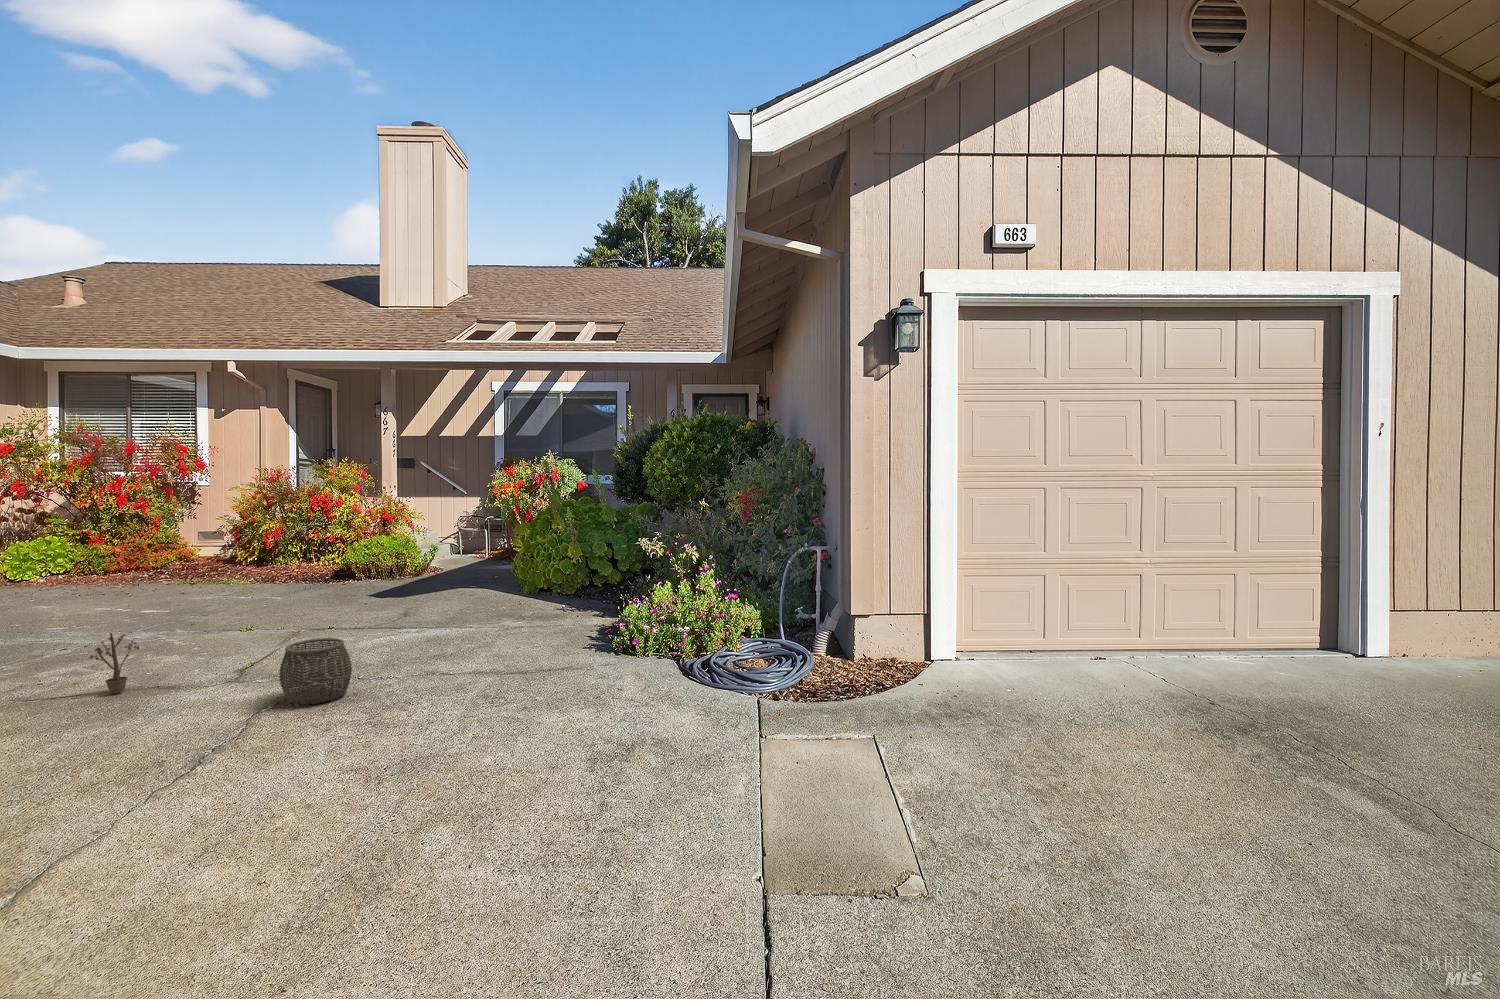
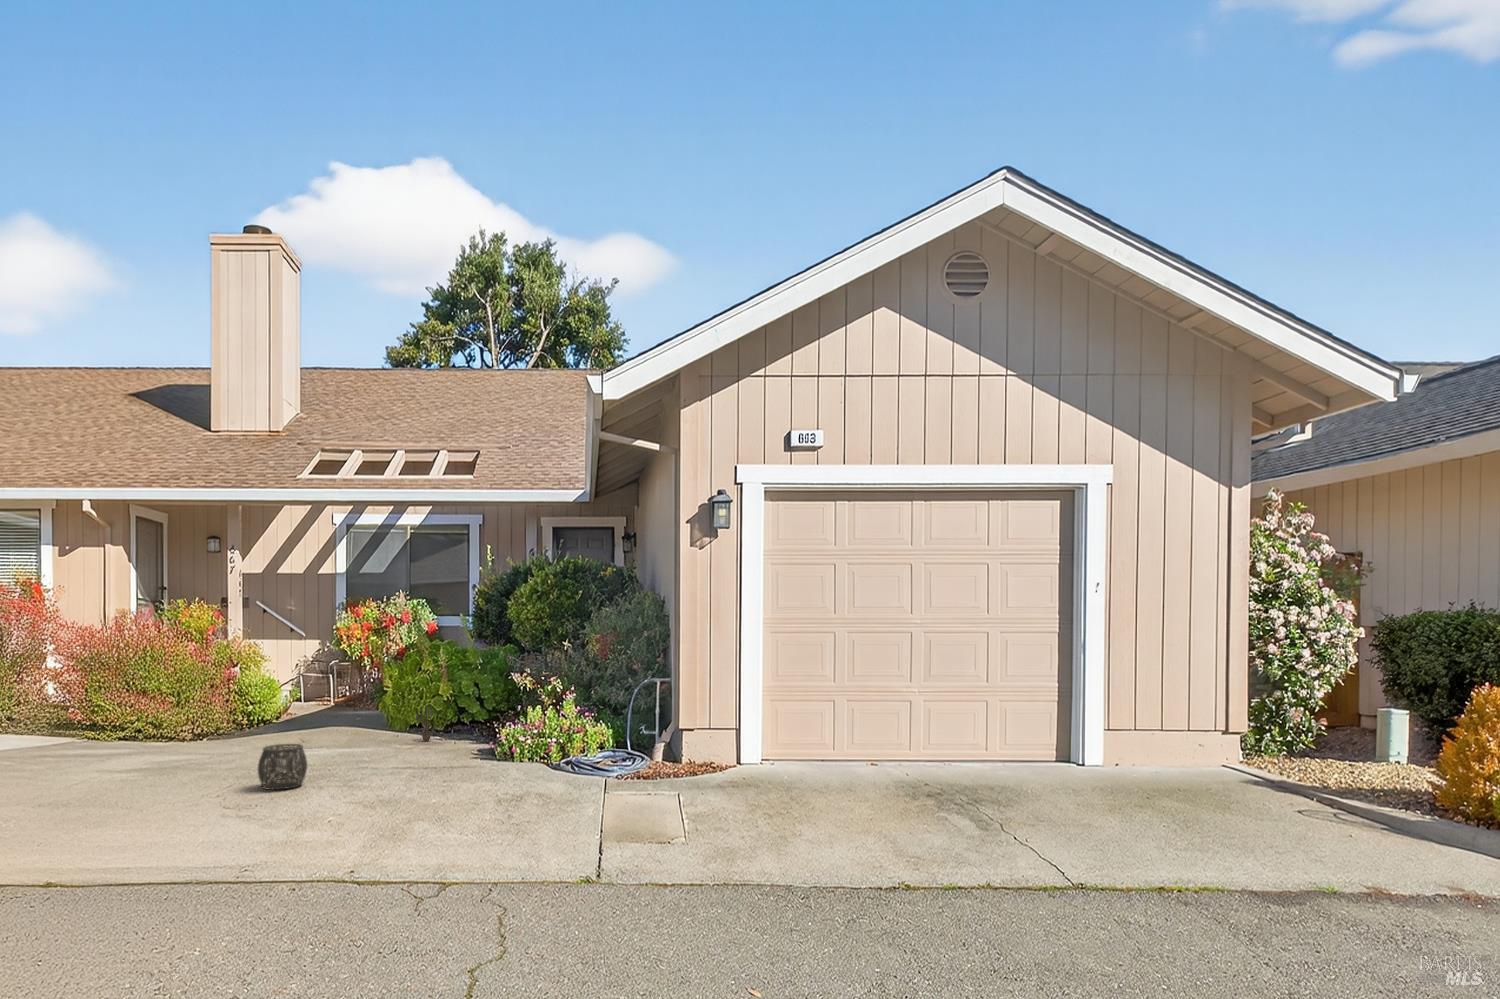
decorative plant: present [81,633,139,696] -> present [413,704,437,741]

